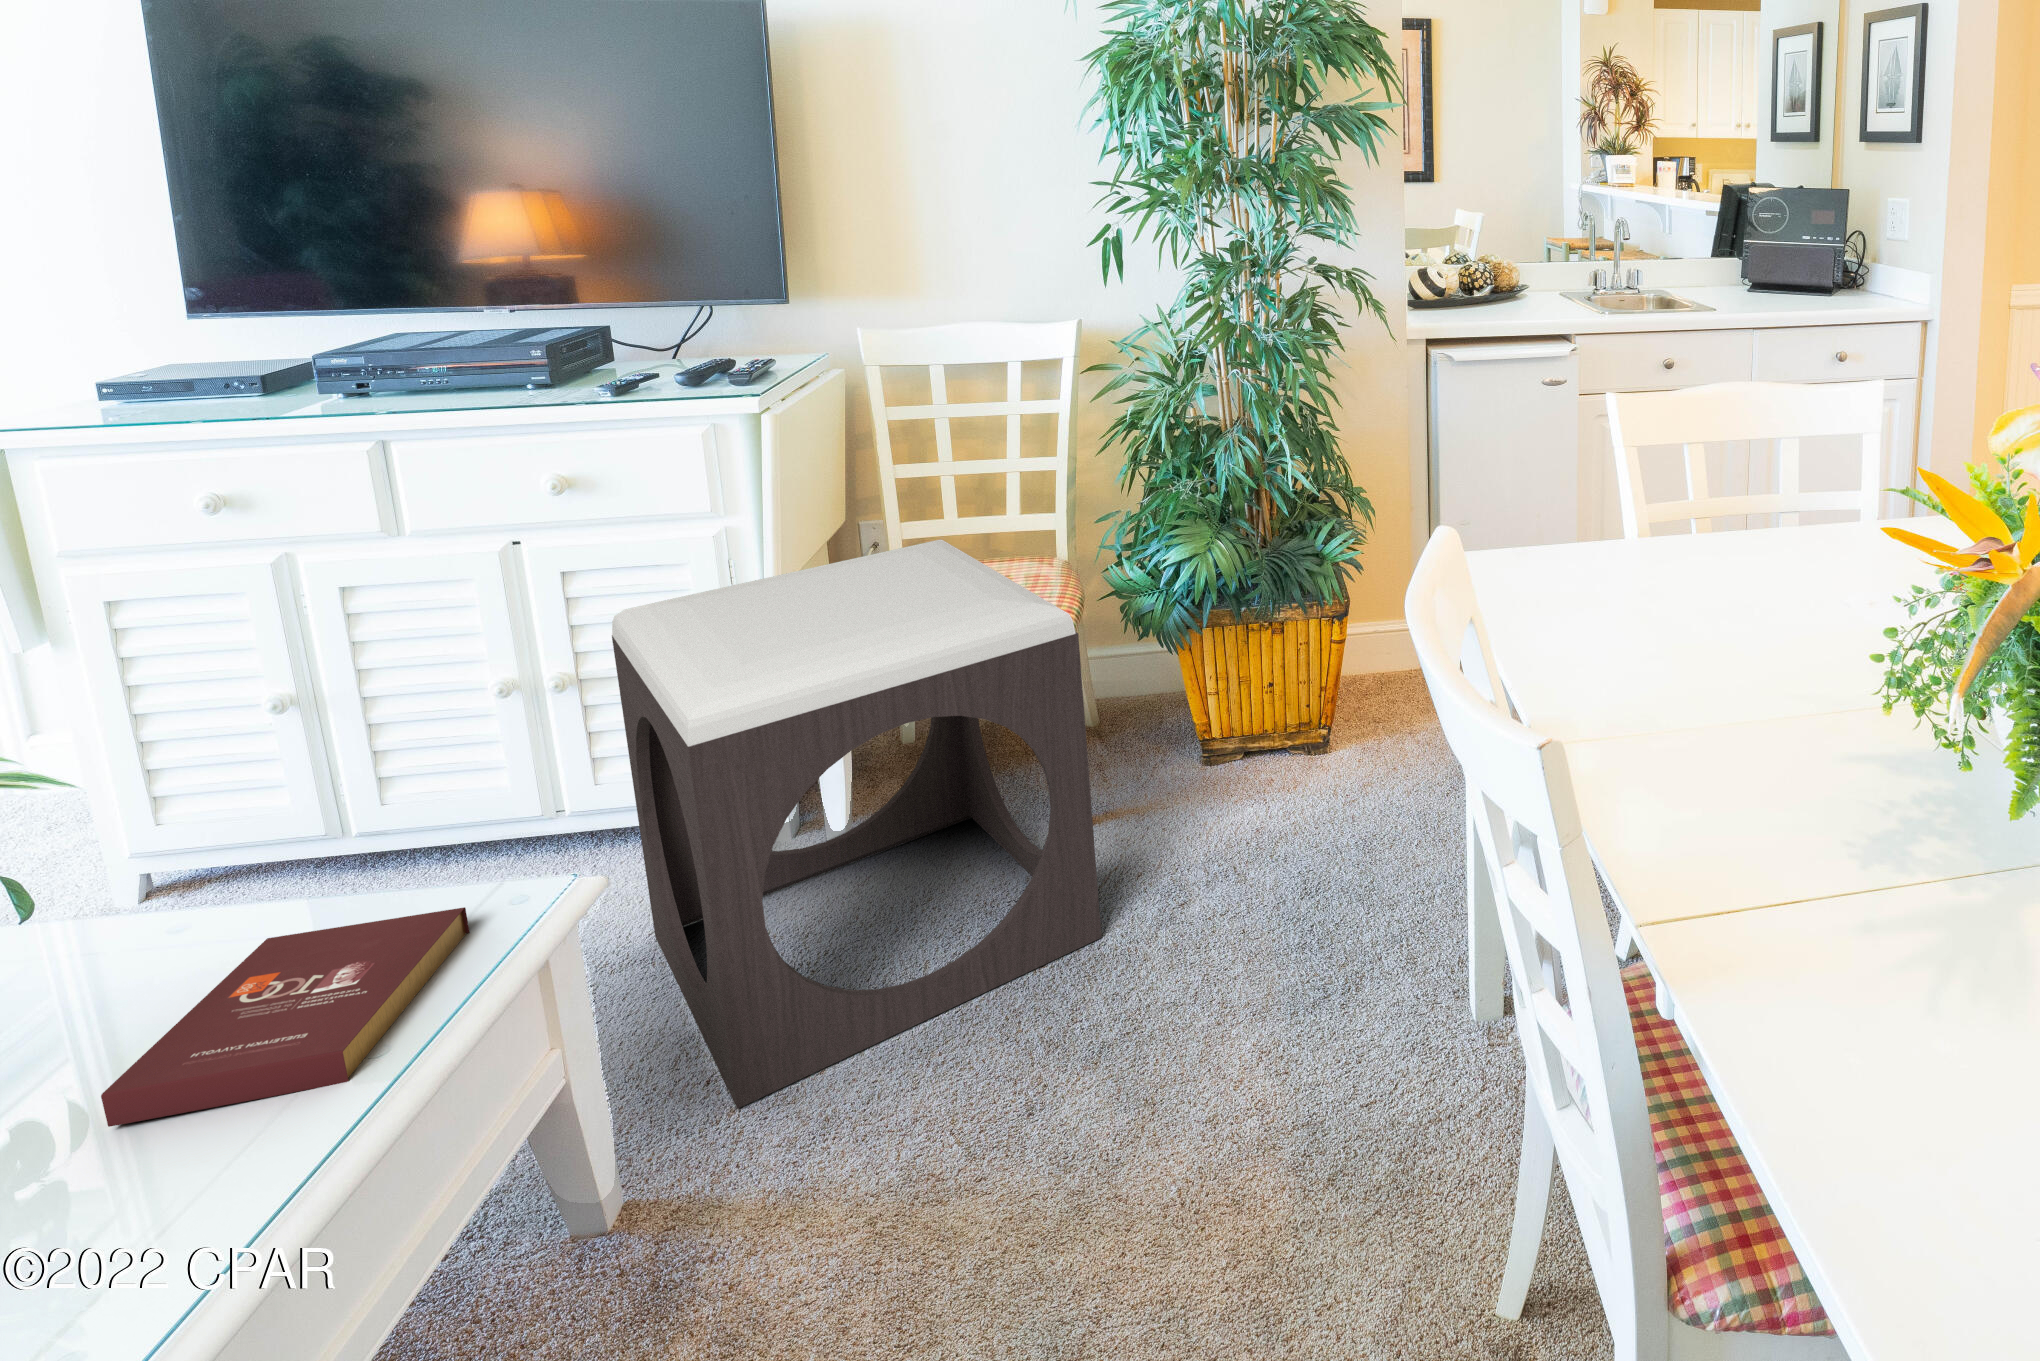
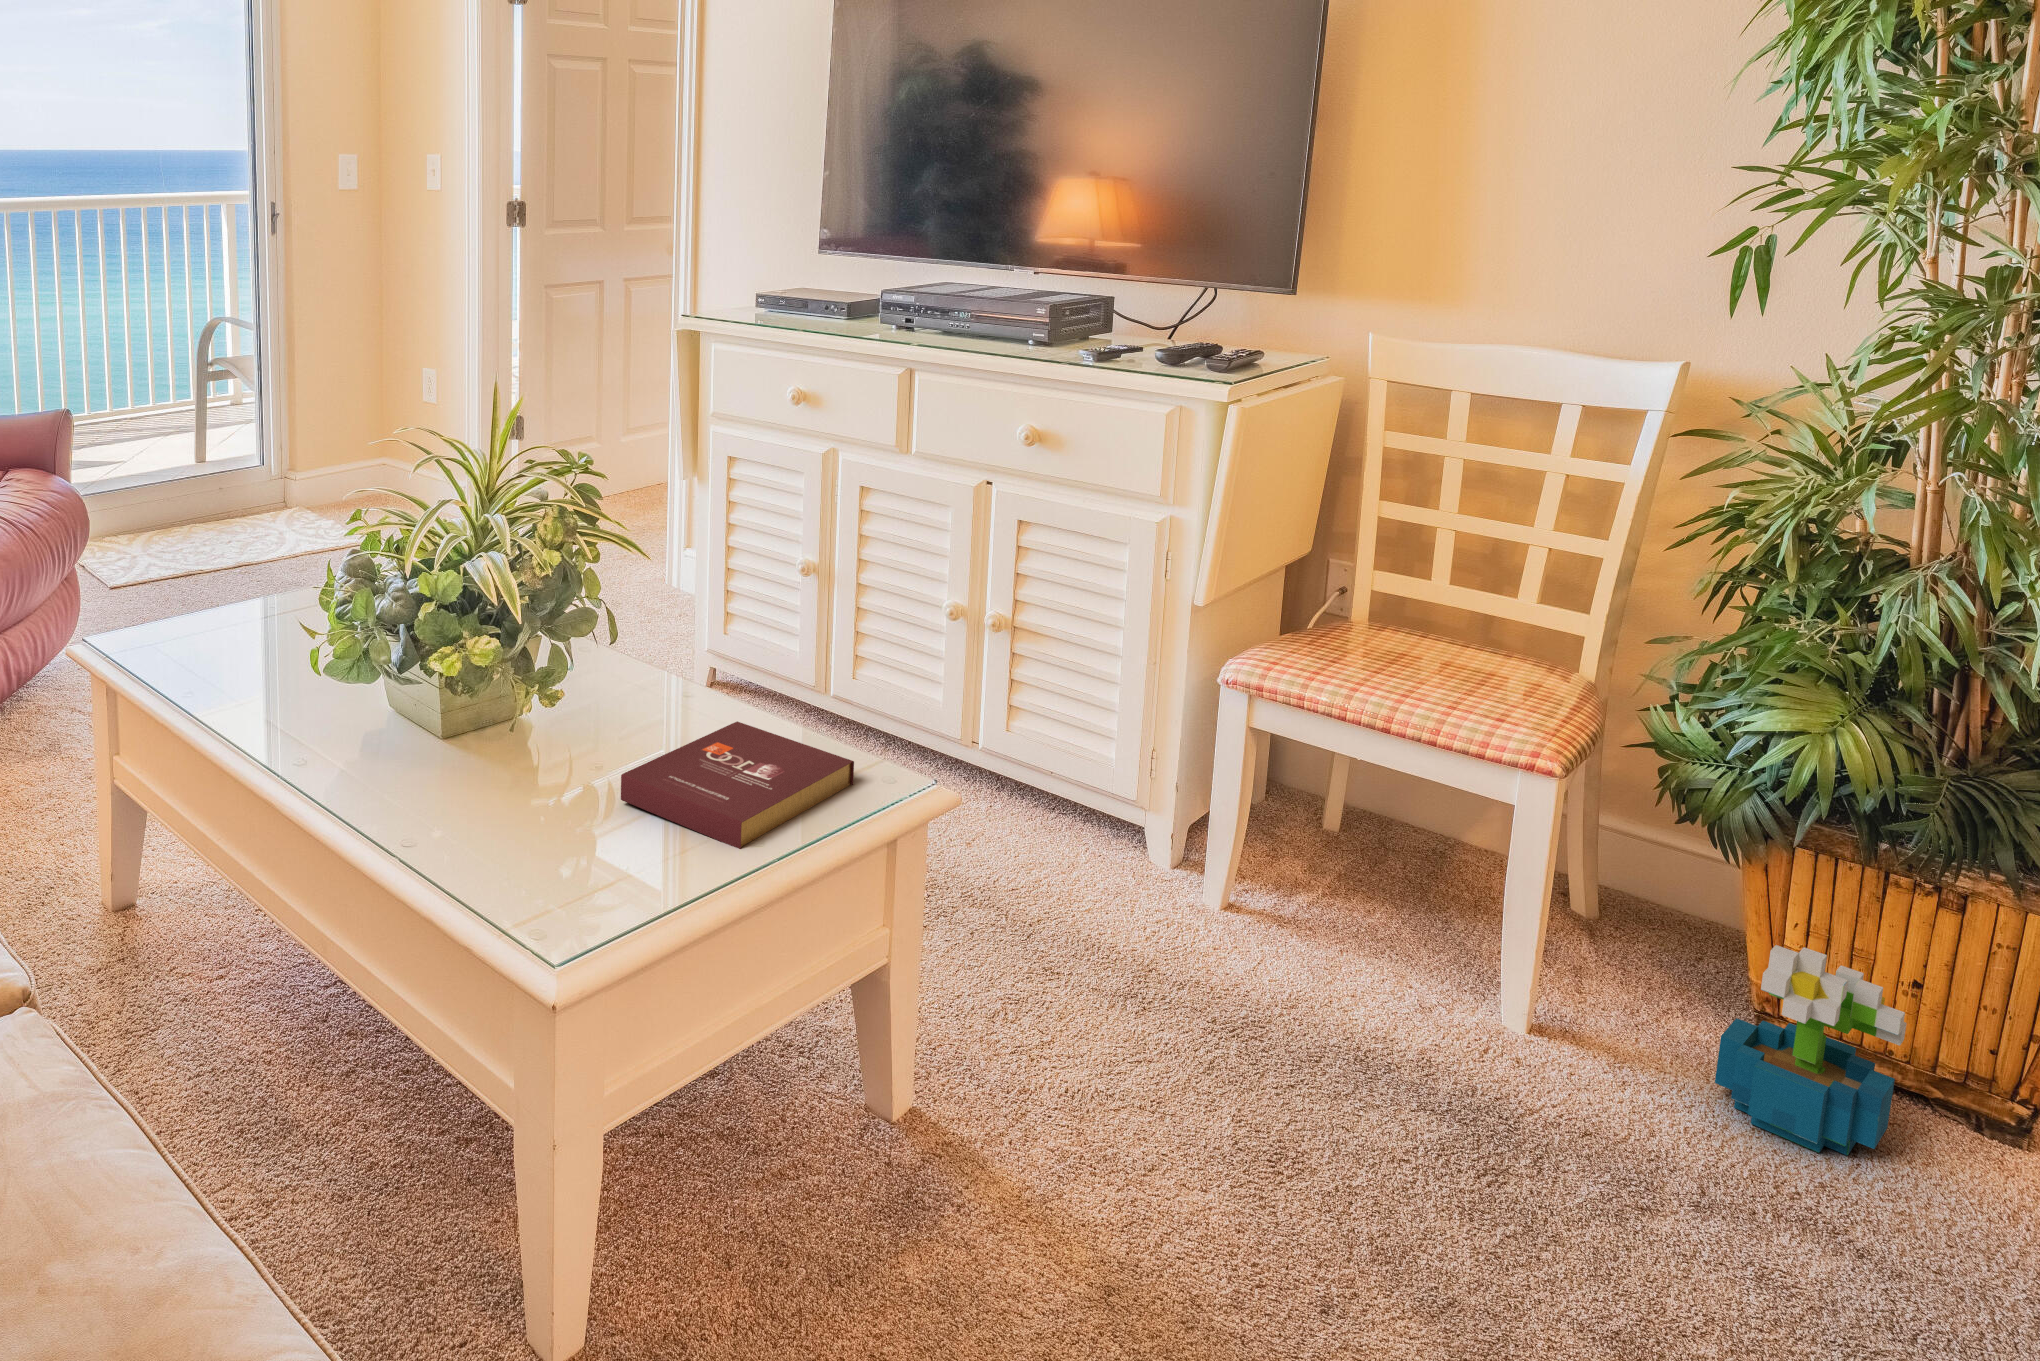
footstool: present [612,539,1101,1109] -> none [1020,563,1546,1179]
decorative plant: none [1191,688,1274,811] -> present [1715,945,1907,1156]

